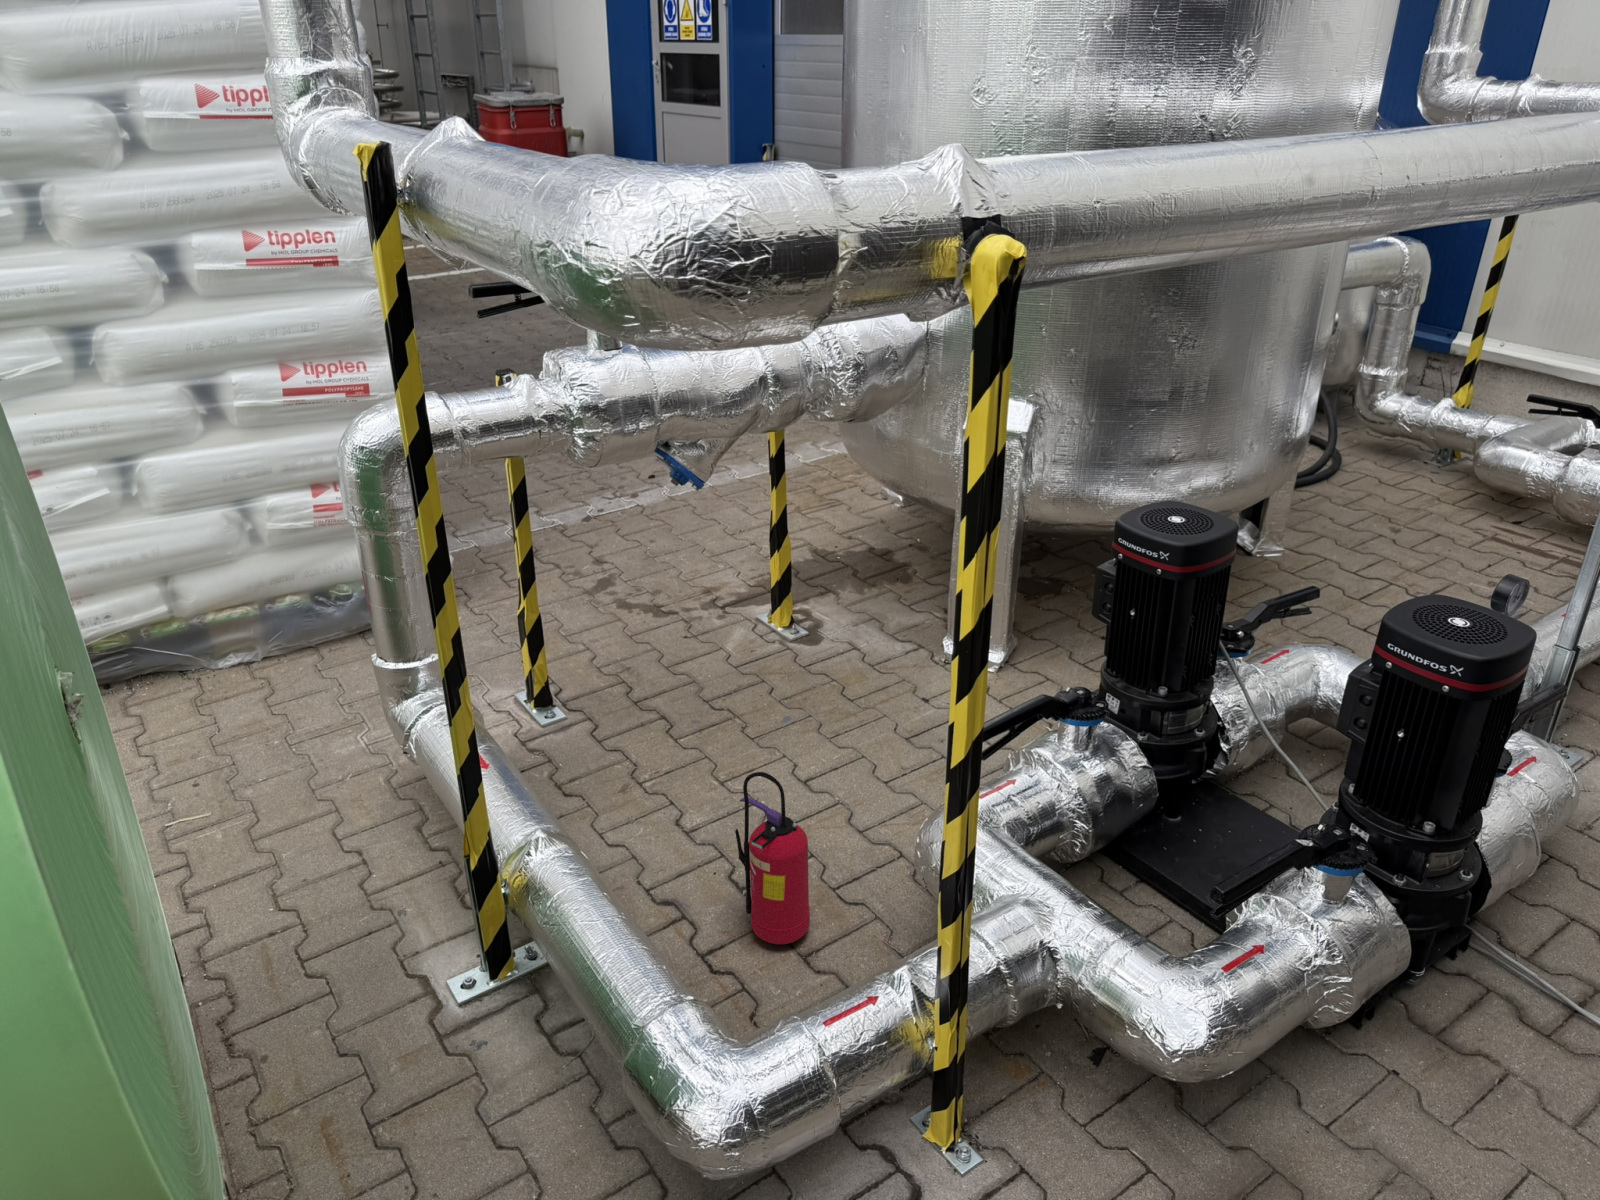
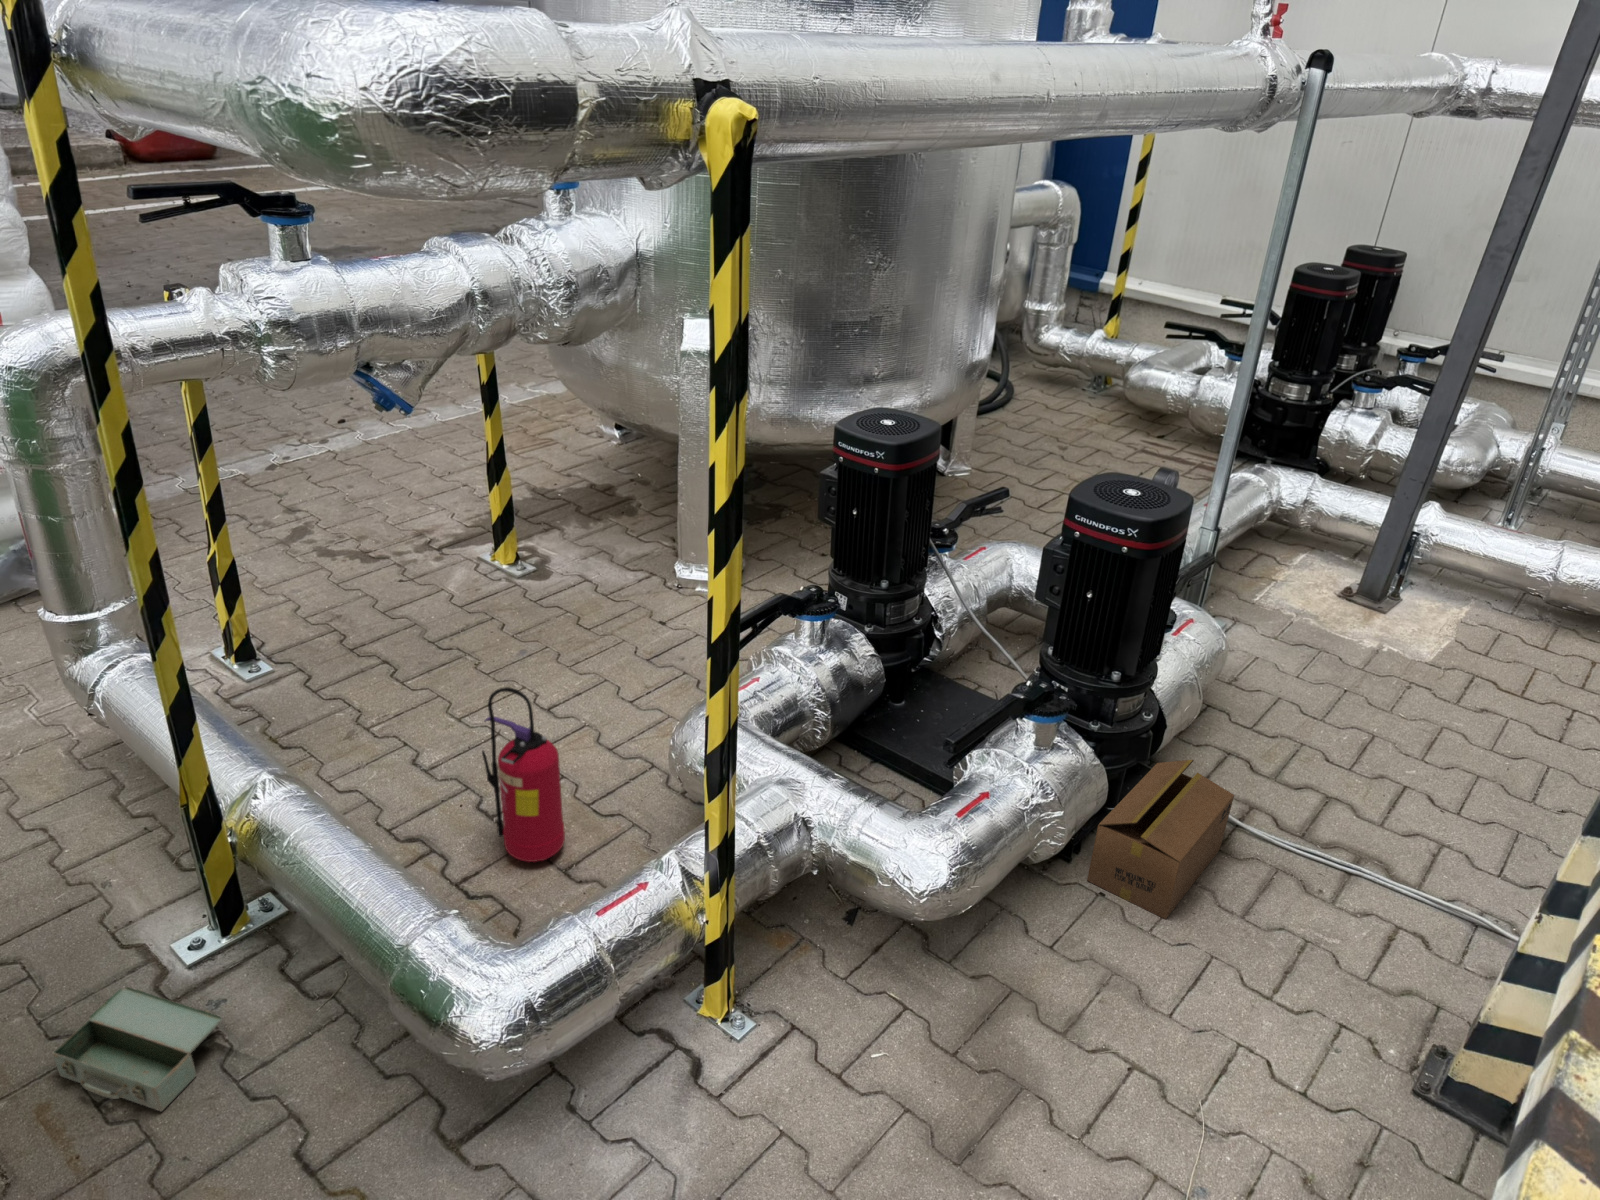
cardboard box: none [1377,925,1572,1116] -> present [1087,760,1234,919]
toolbox: none [337,1018,479,1147] -> present [52,987,222,1111]

